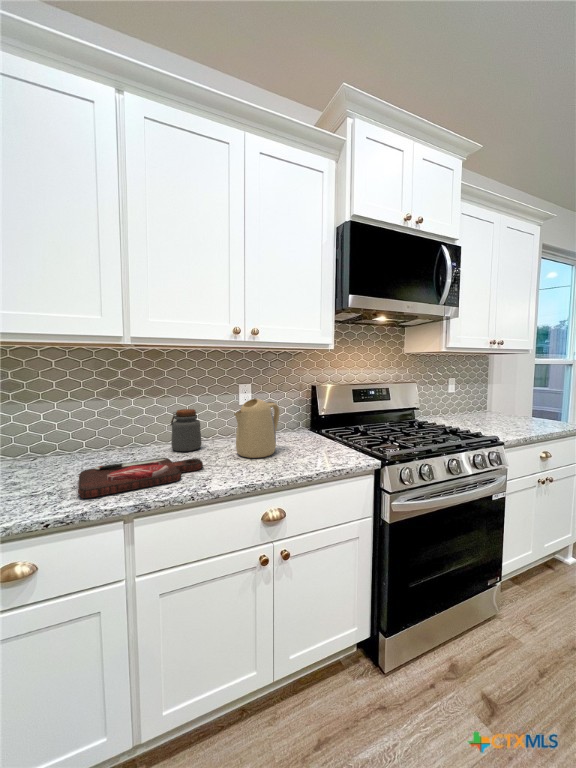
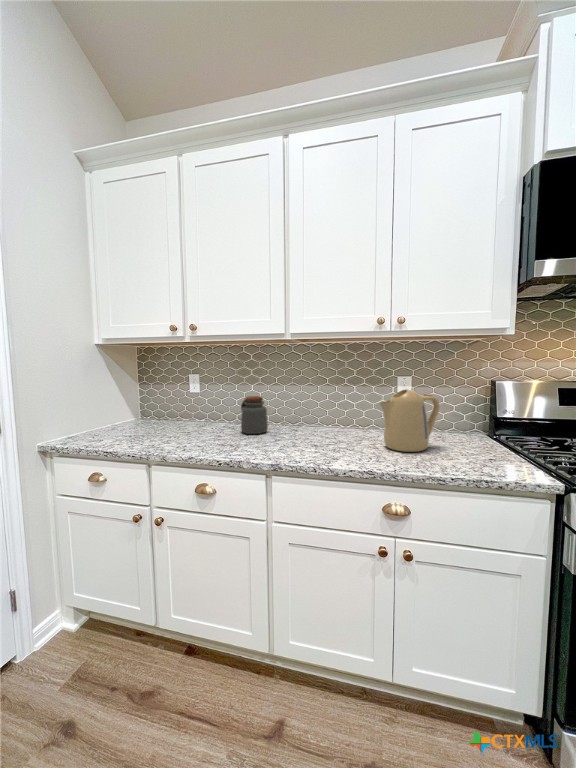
jar: present [171,409,201,451] -> present [241,396,268,434]
cutting board: present [78,458,203,498] -> none [244,433,344,455]

